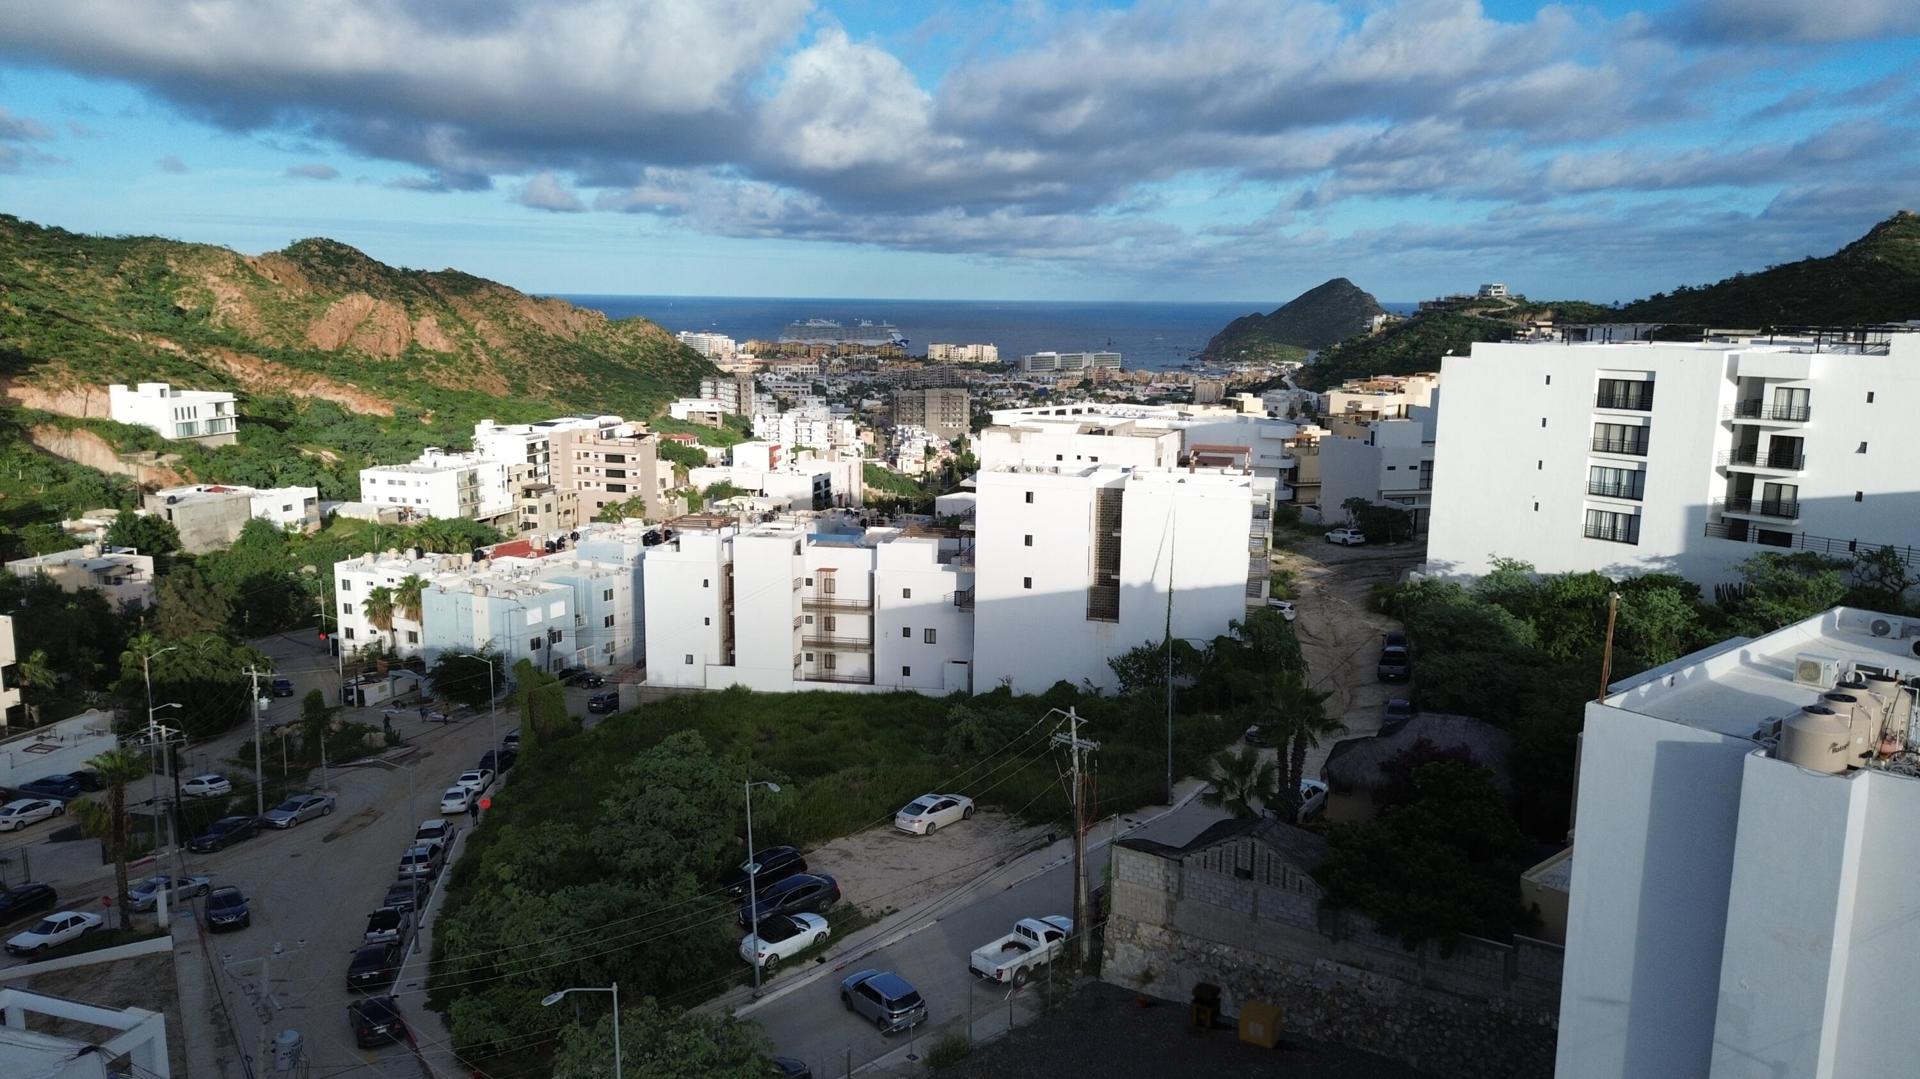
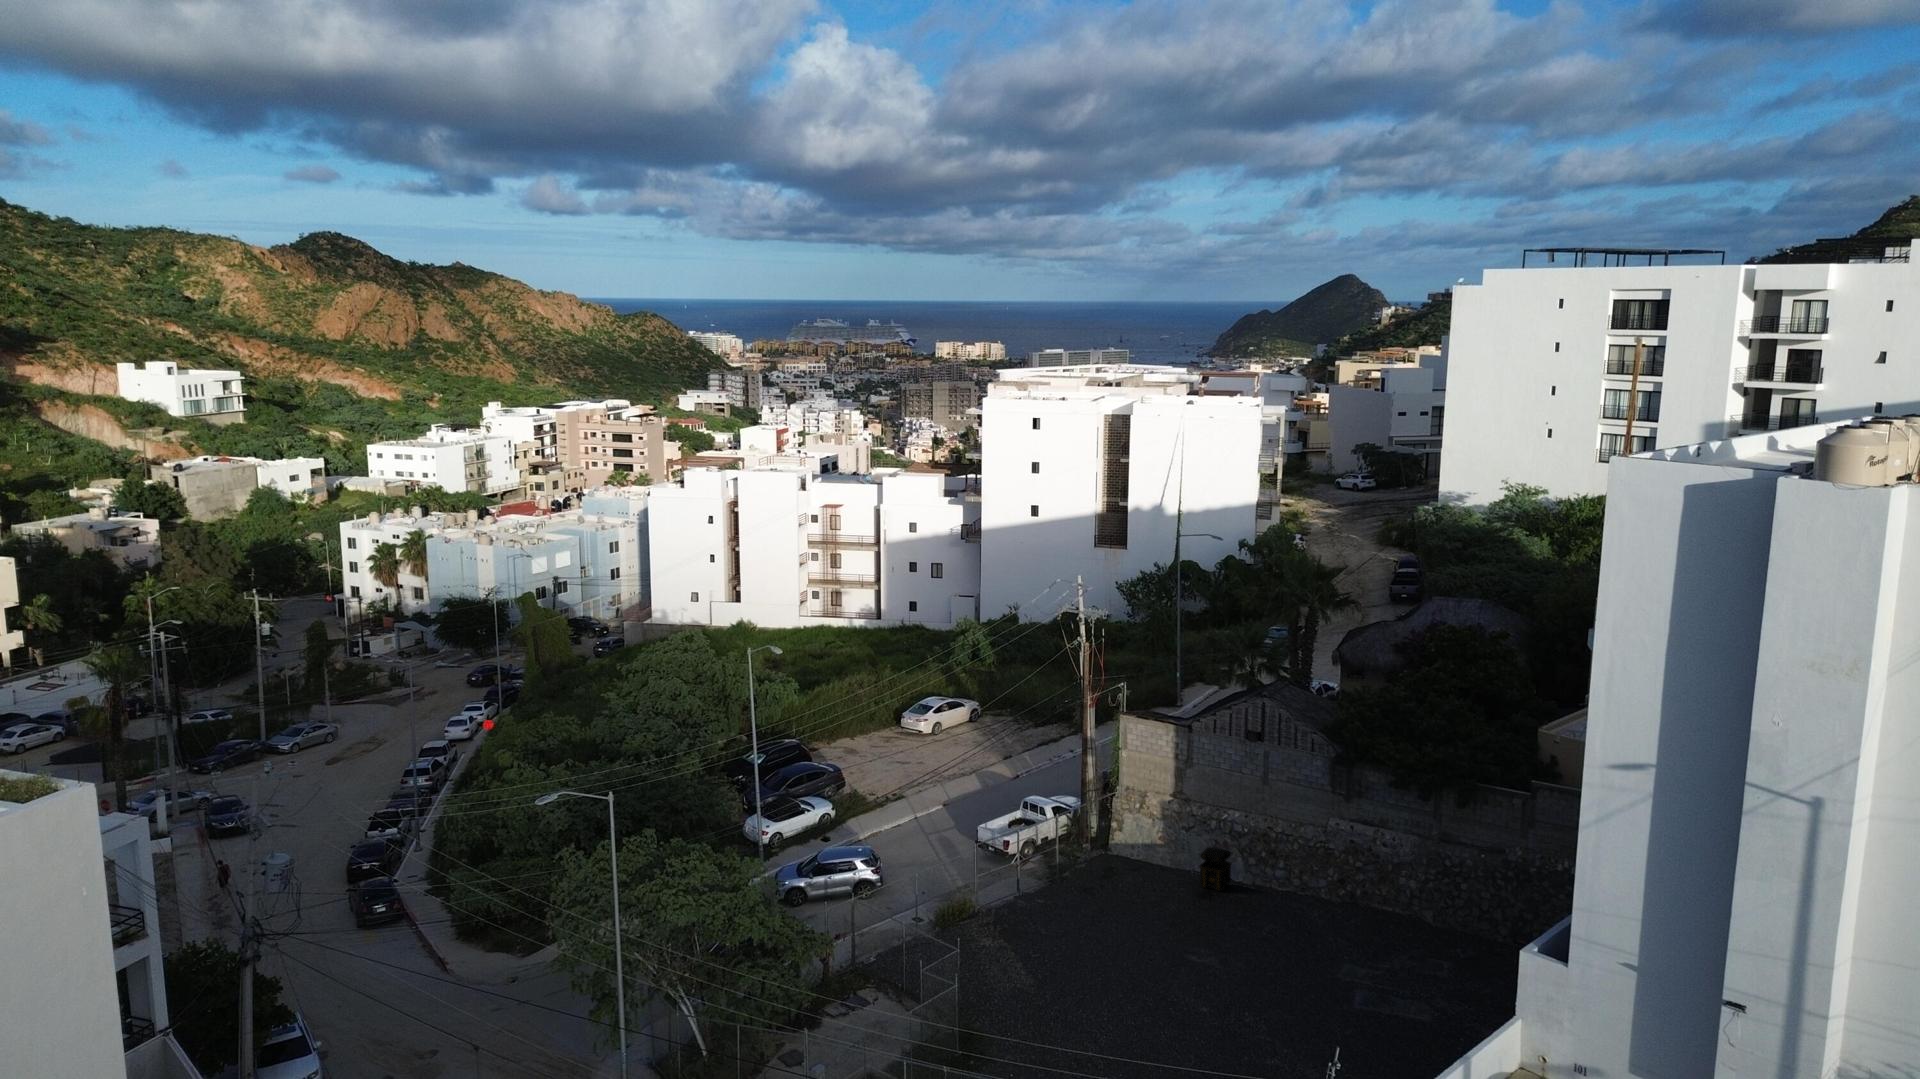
potted tree: present [1127,963,1159,1007] -> none [1133,828,1169,875]
cardboard box: present [1239,999,1283,1048] -> none [1249,861,1293,907]

